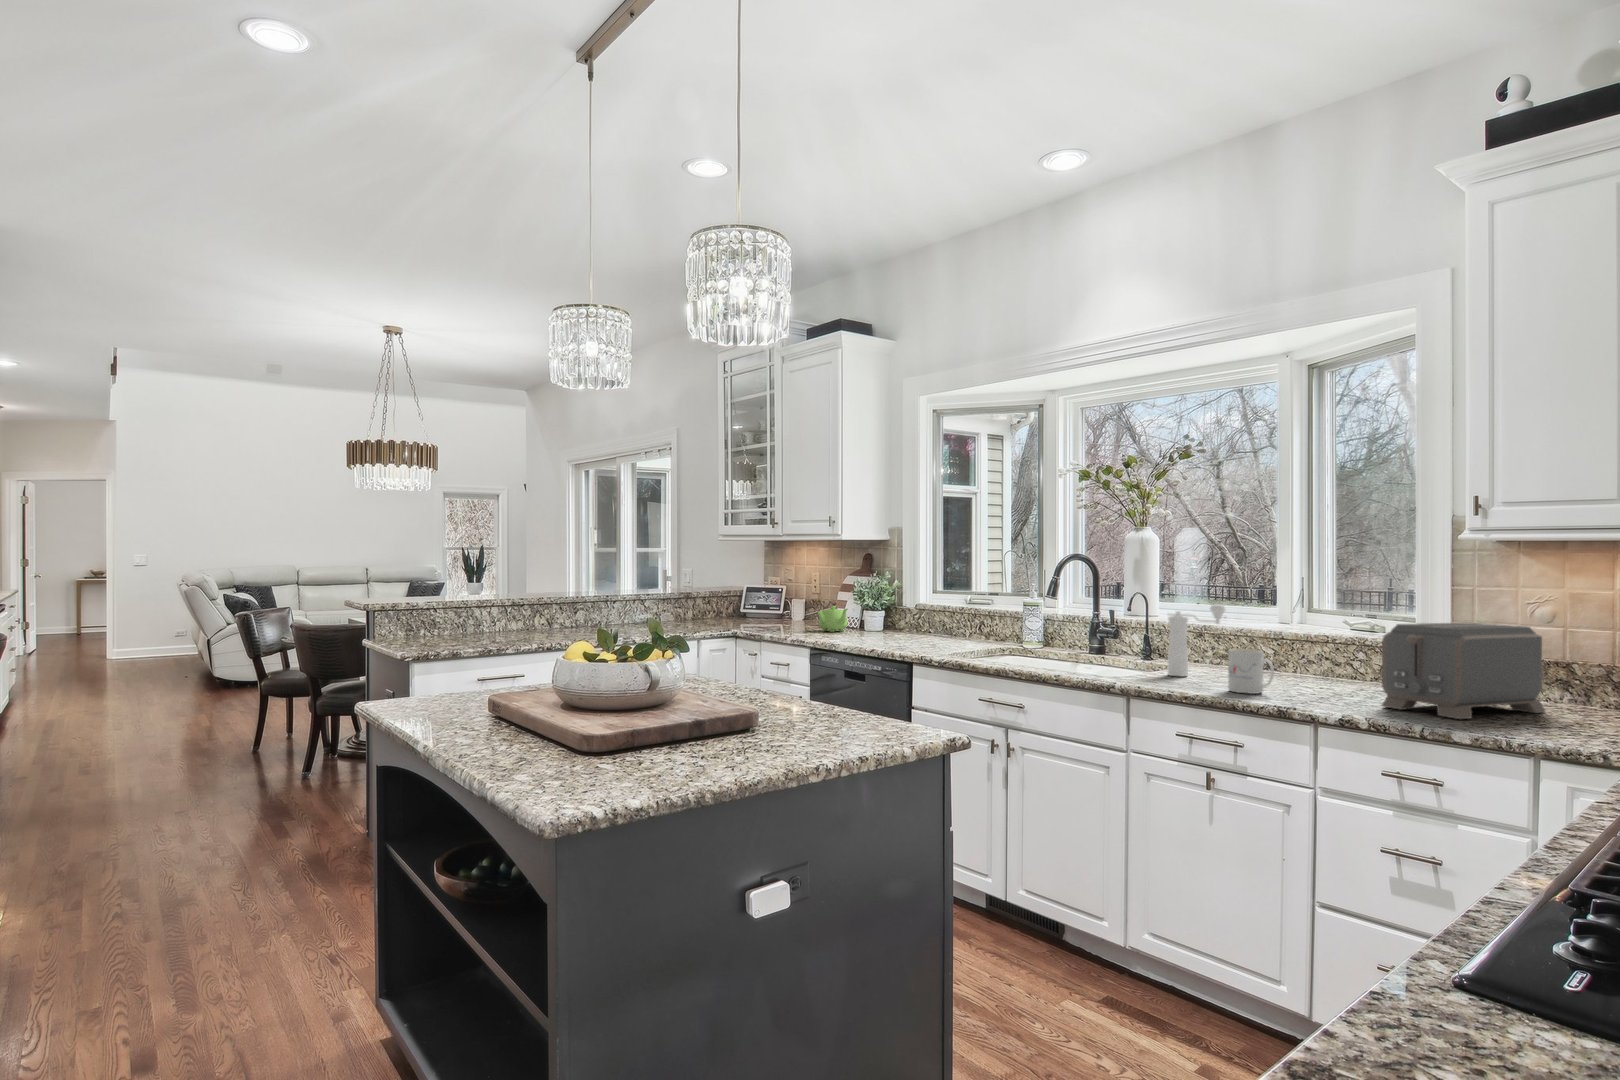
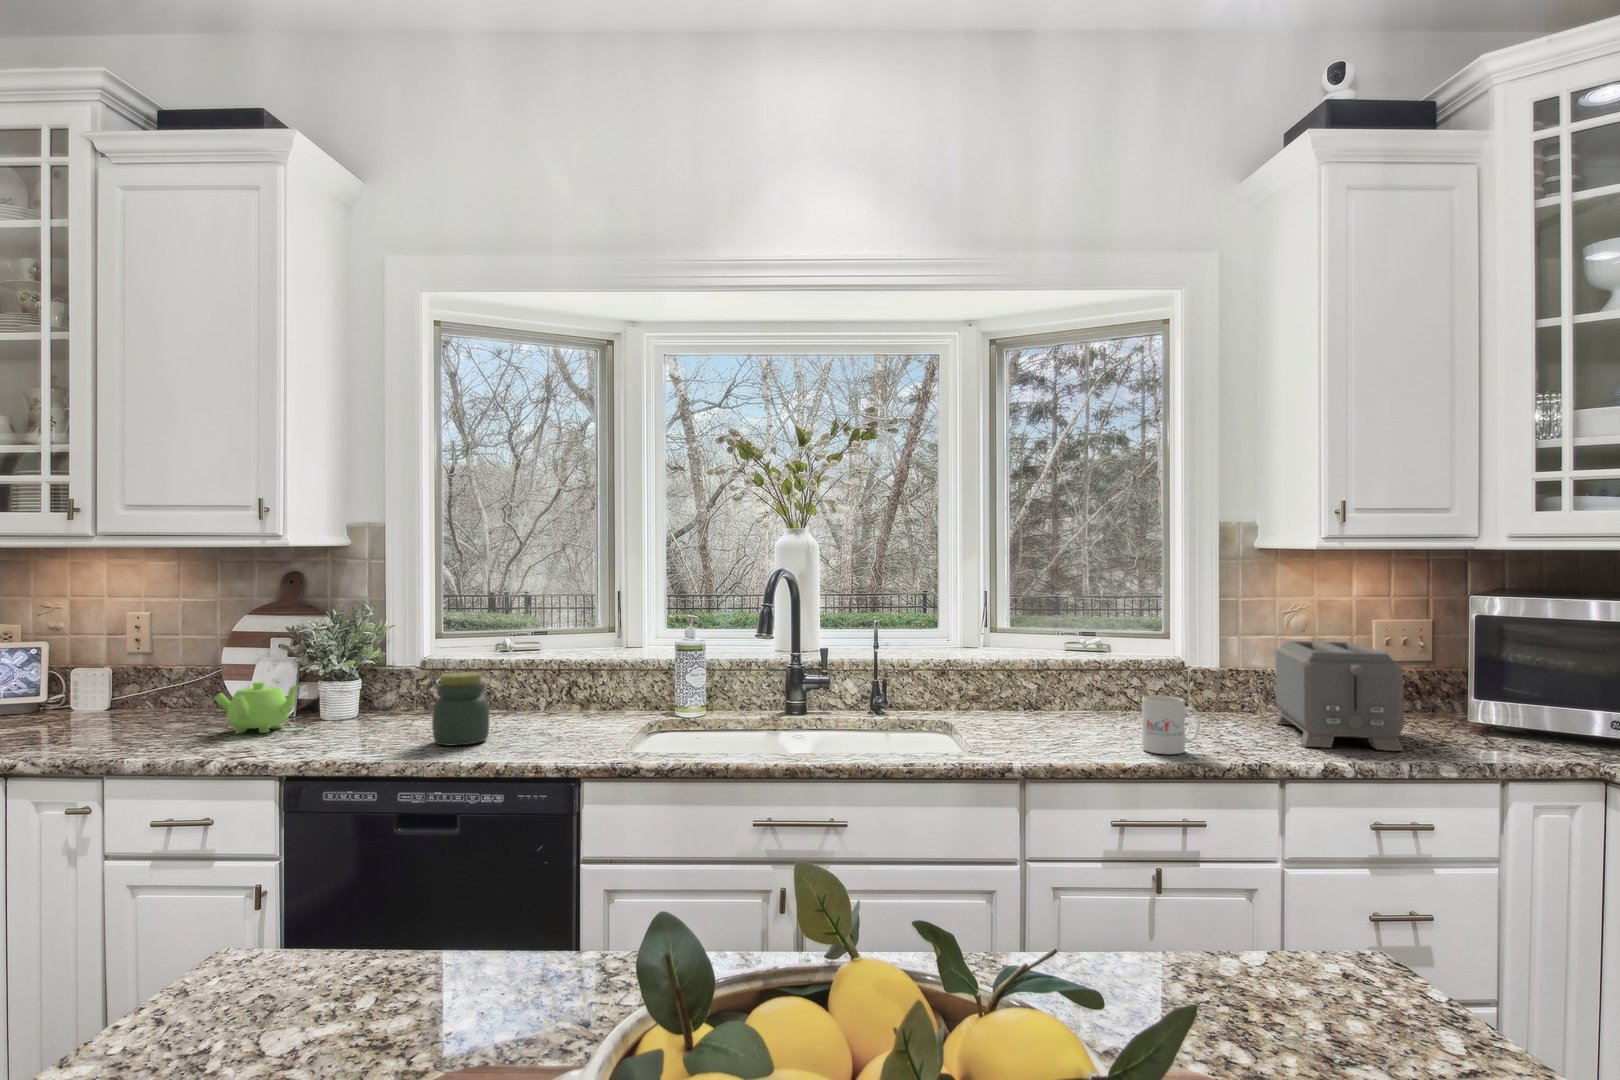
pepper mill: present [1167,604,1226,676] -> none [997,638,1067,738]
jar: none [875,605,904,643] -> present [432,672,490,746]

